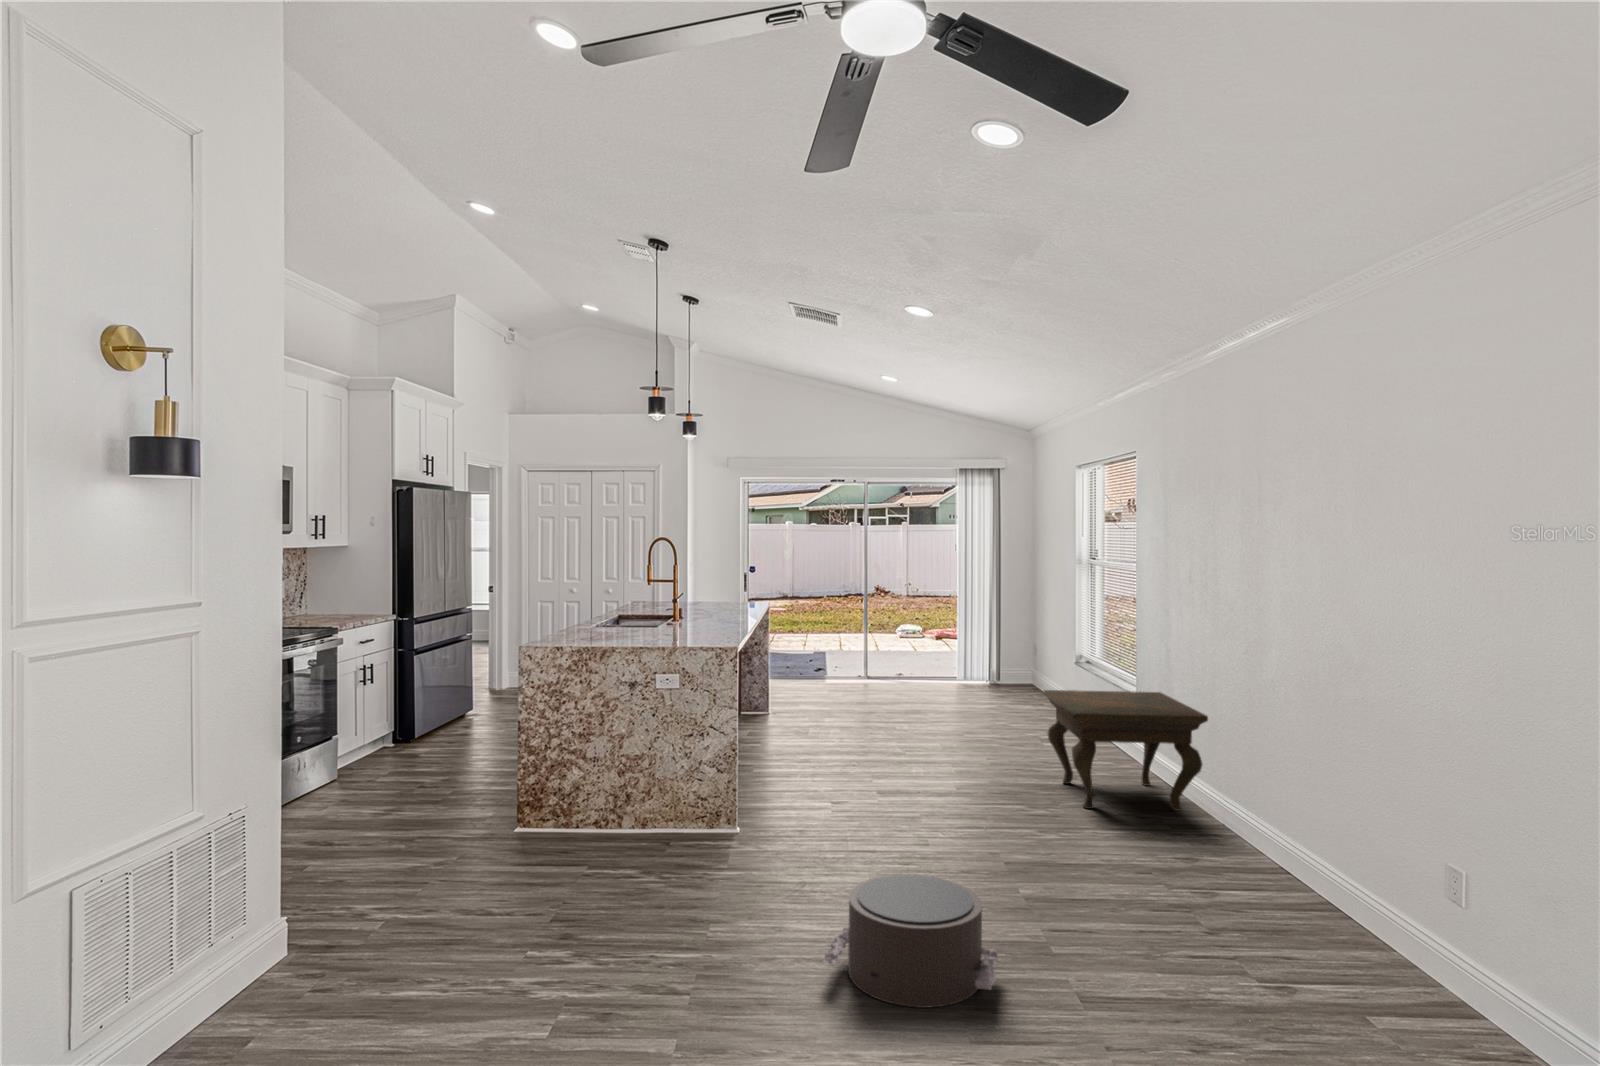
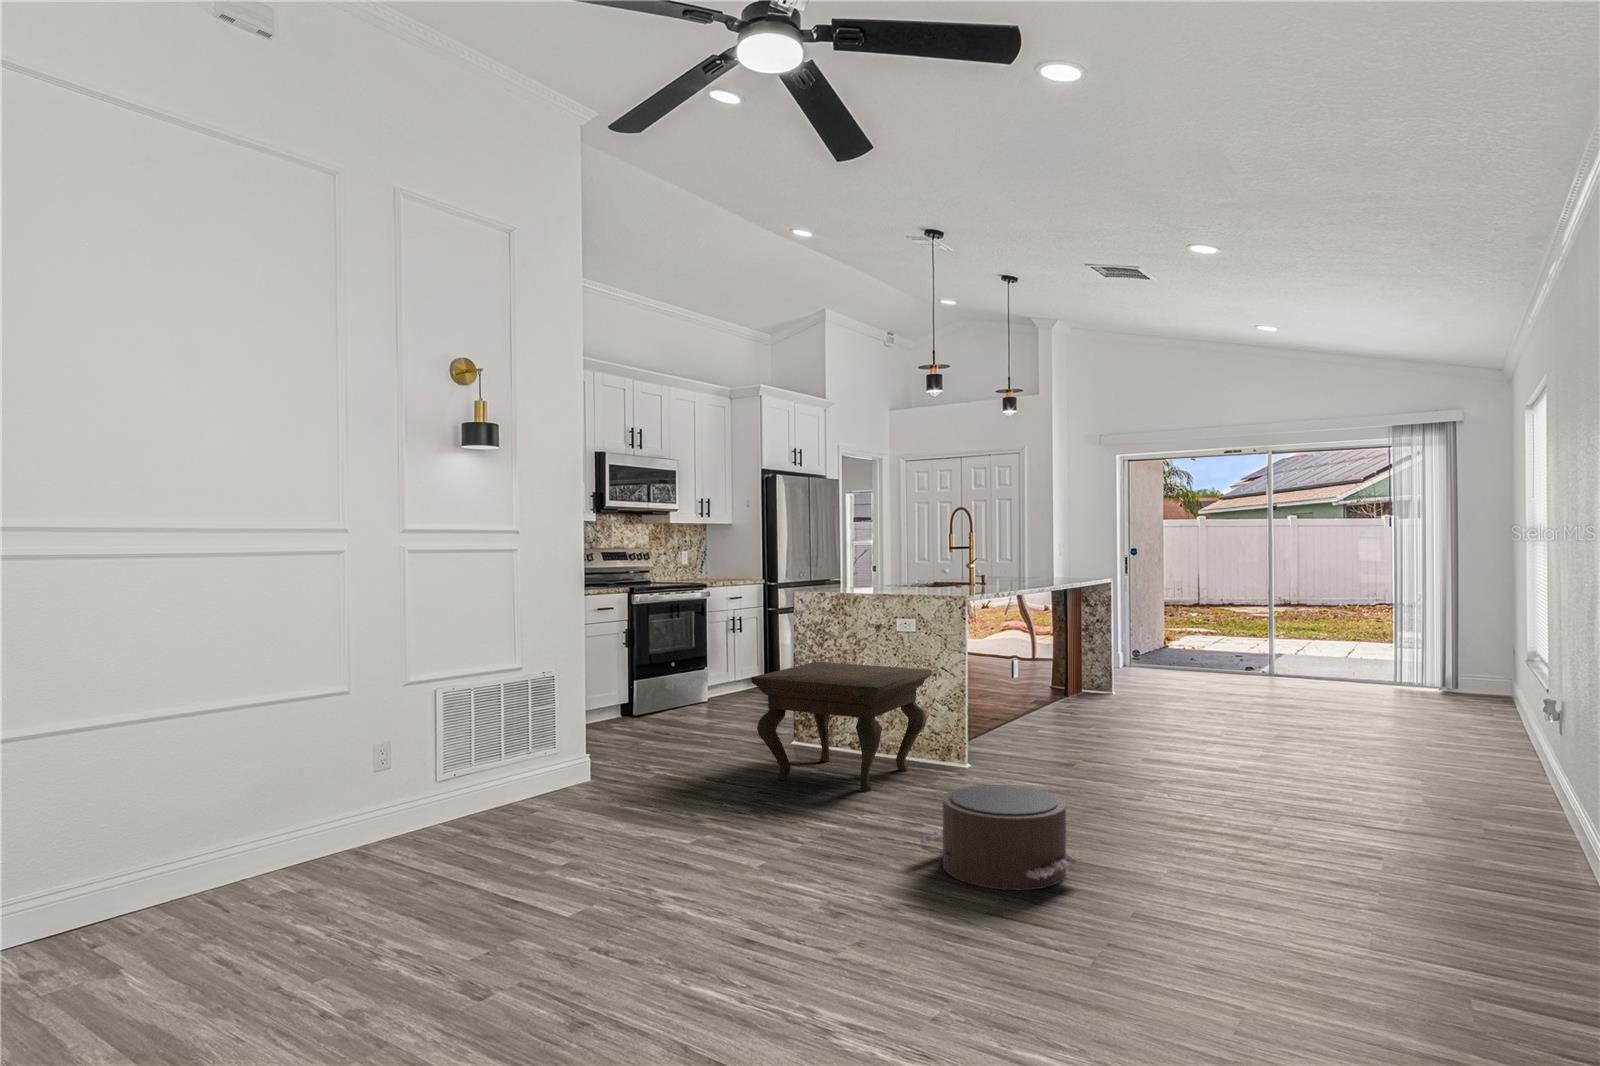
side table: present [1044,690,1208,810] -> present [751,662,932,792]

